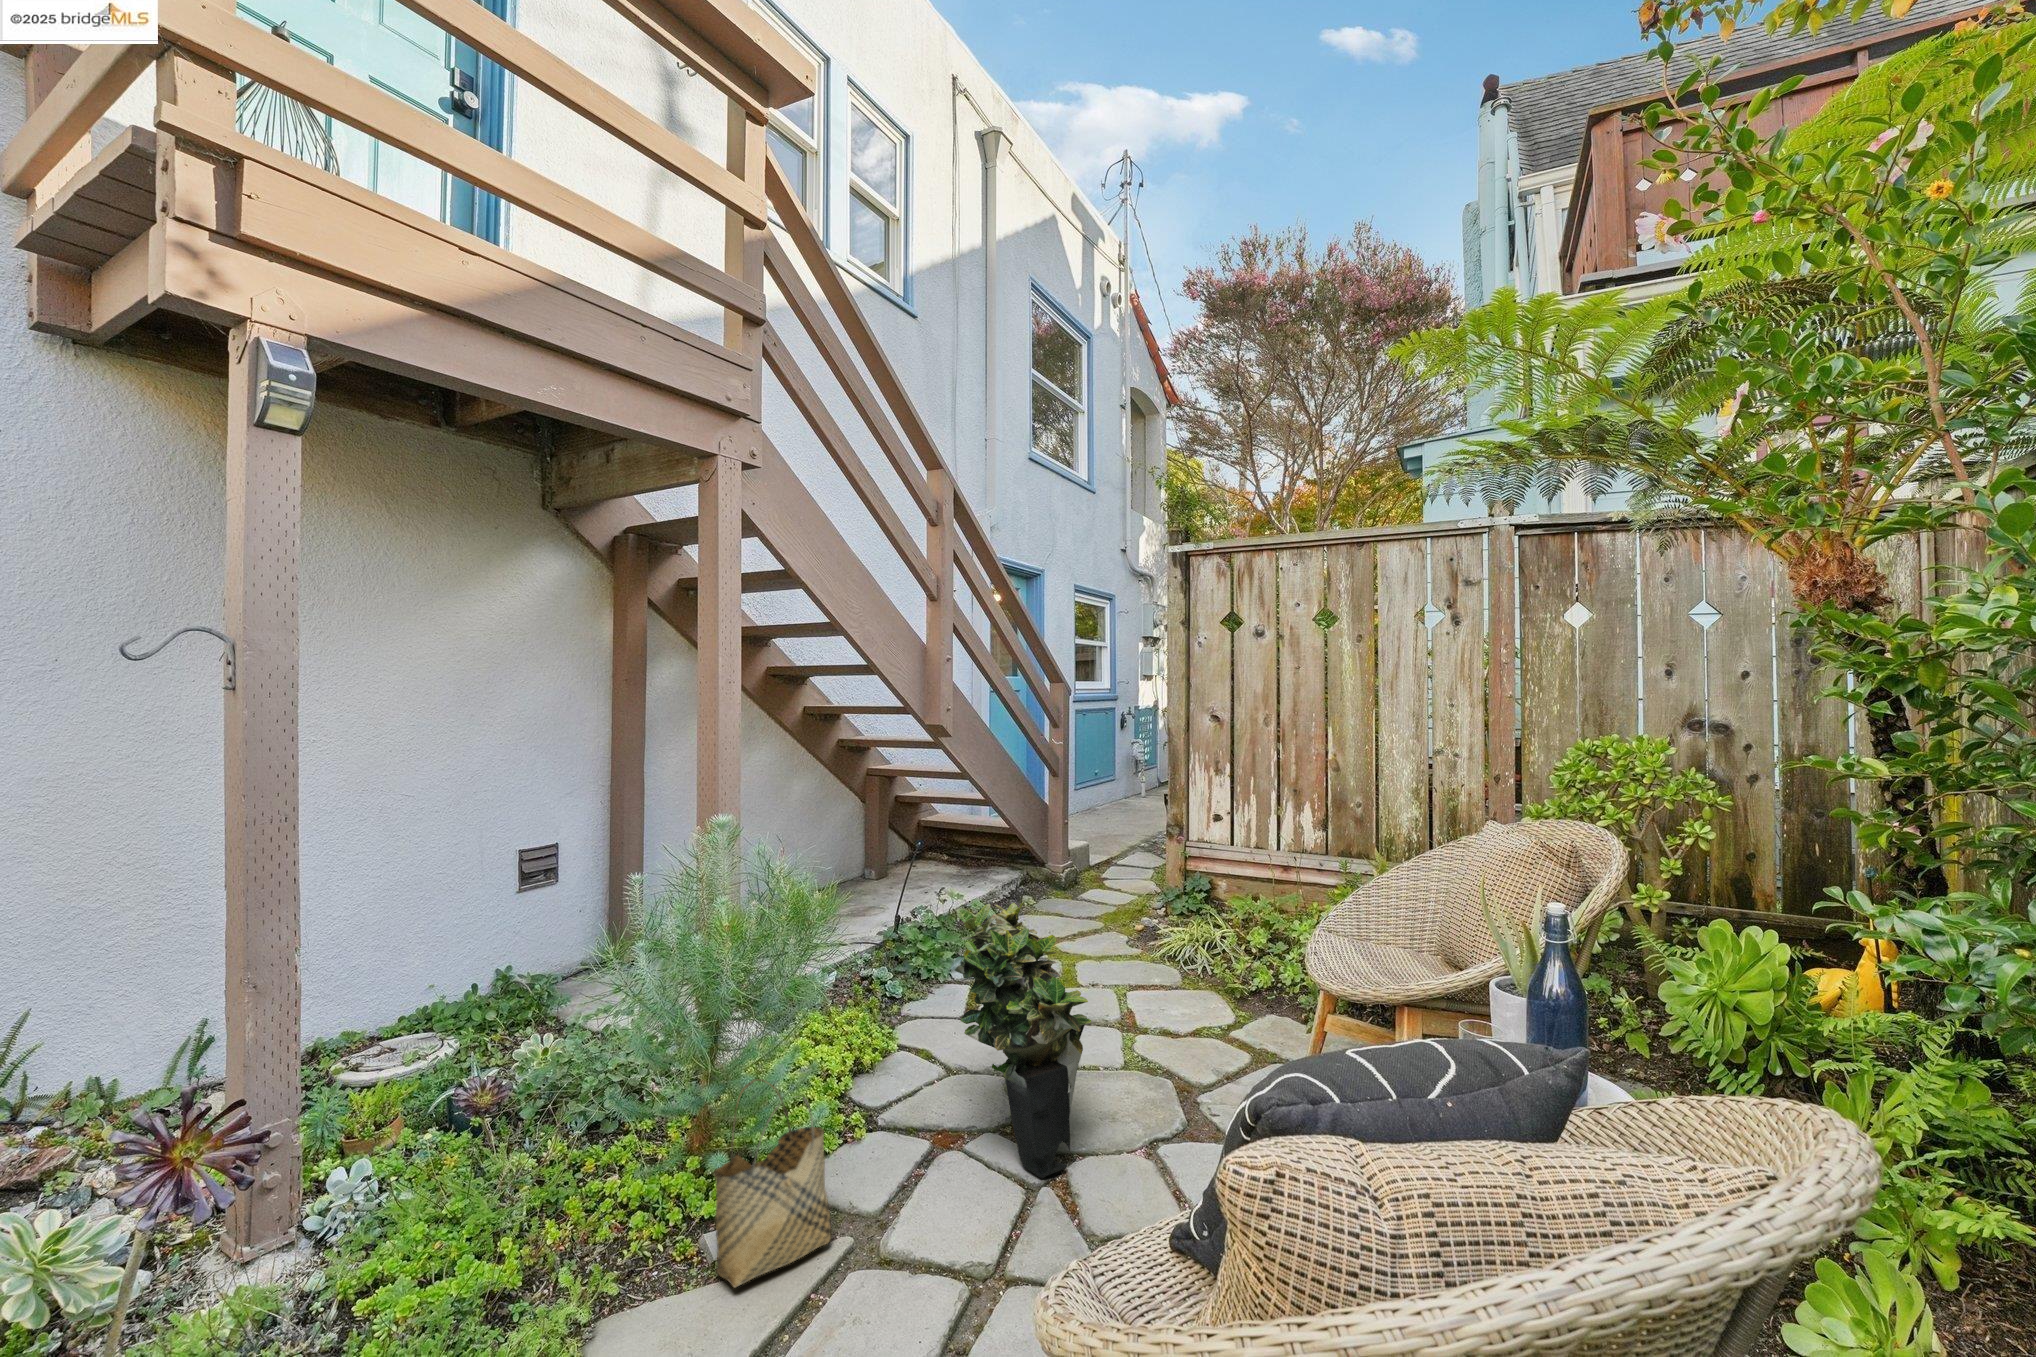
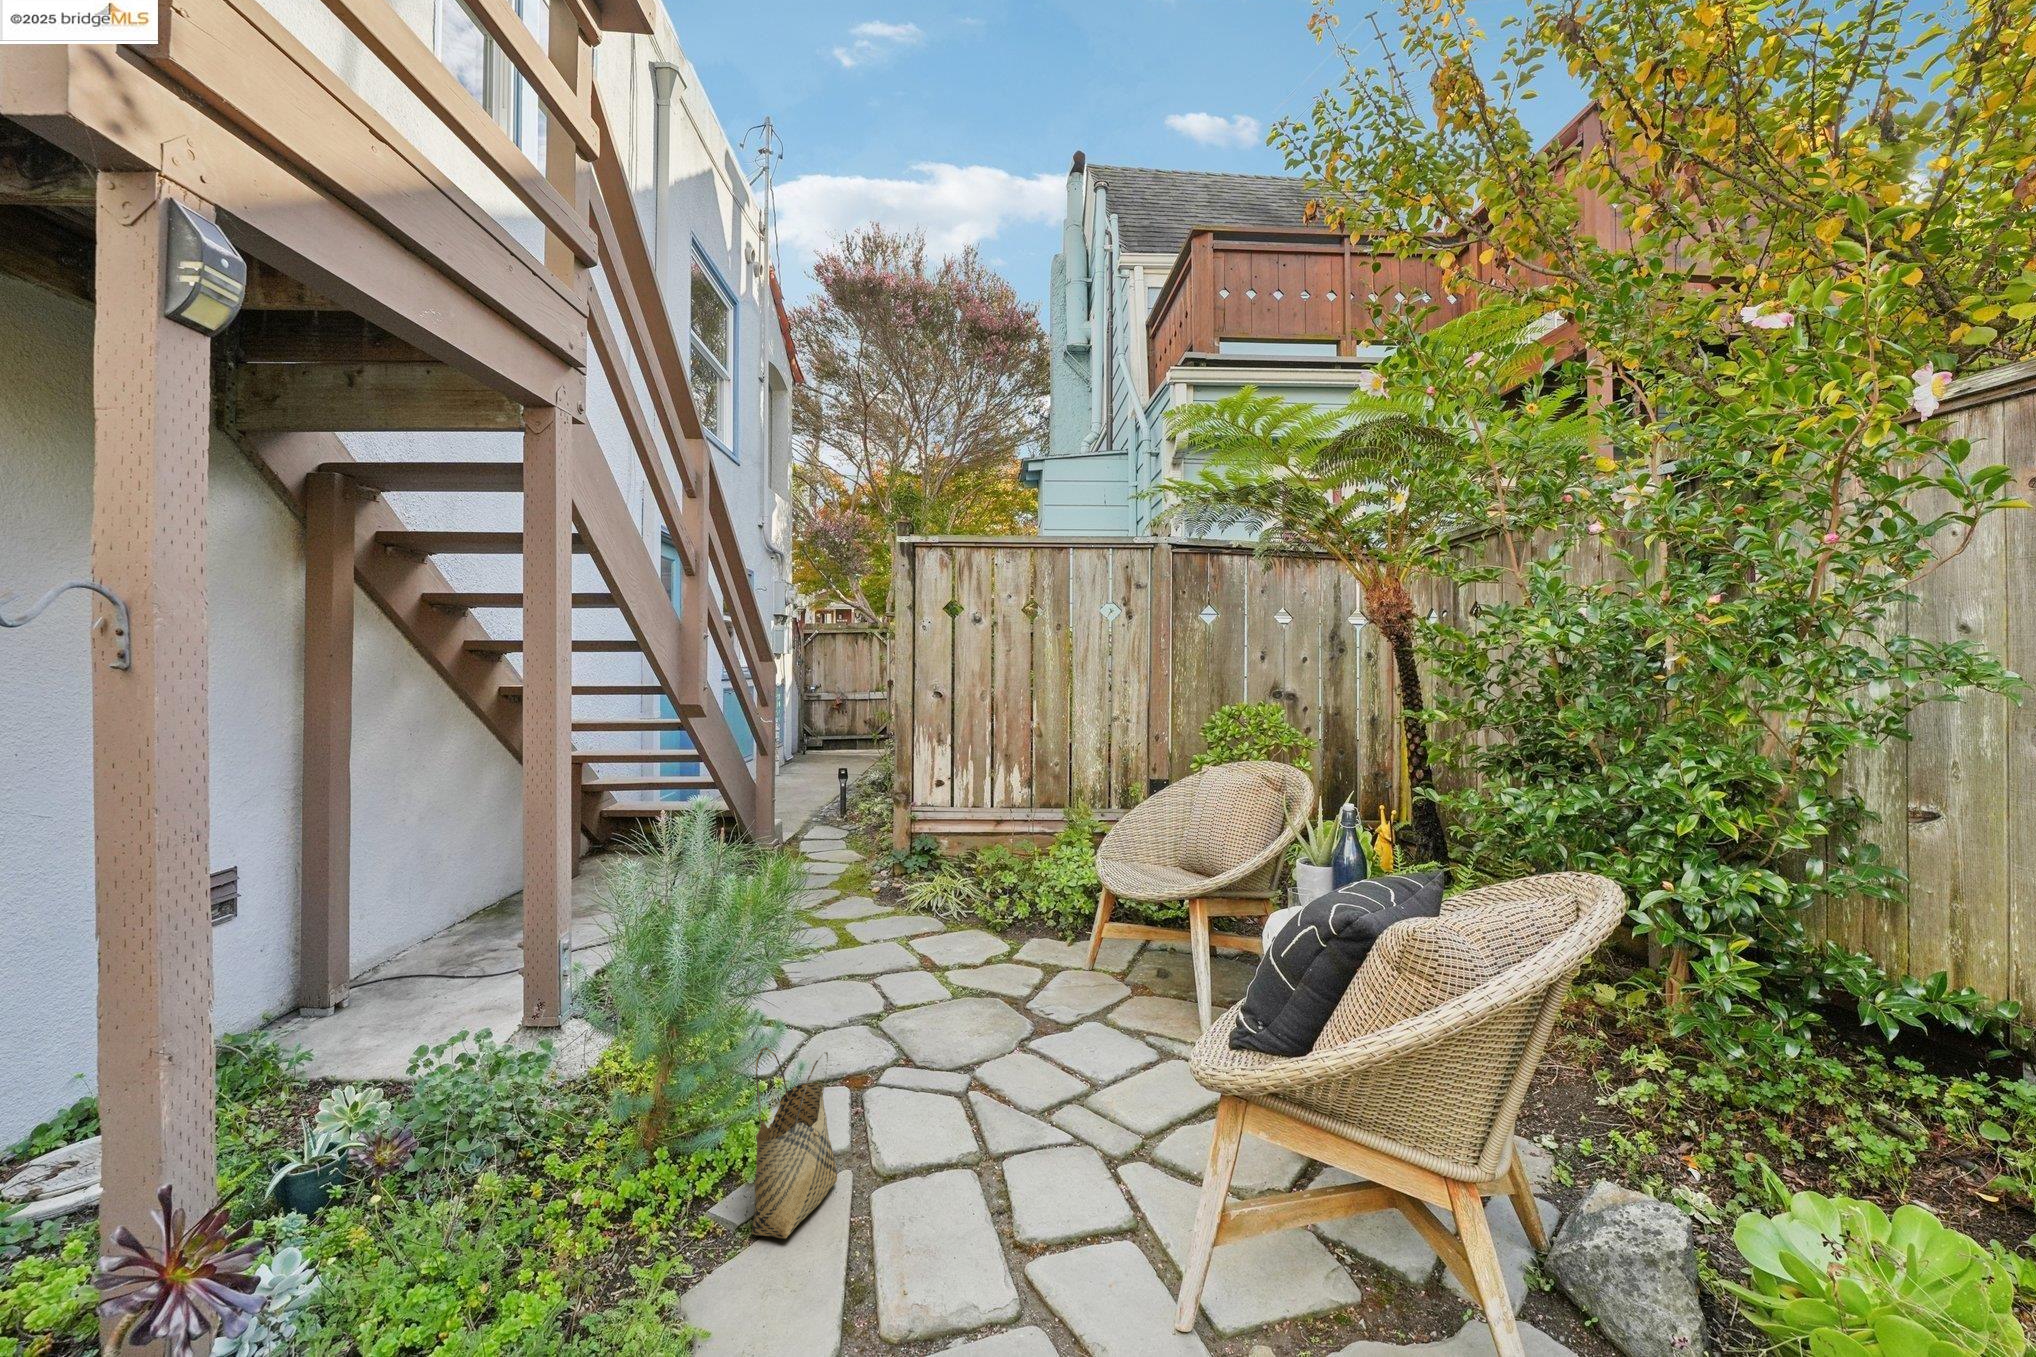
potted plant: present [951,902,1091,1178] -> none [865,859,996,1090]

